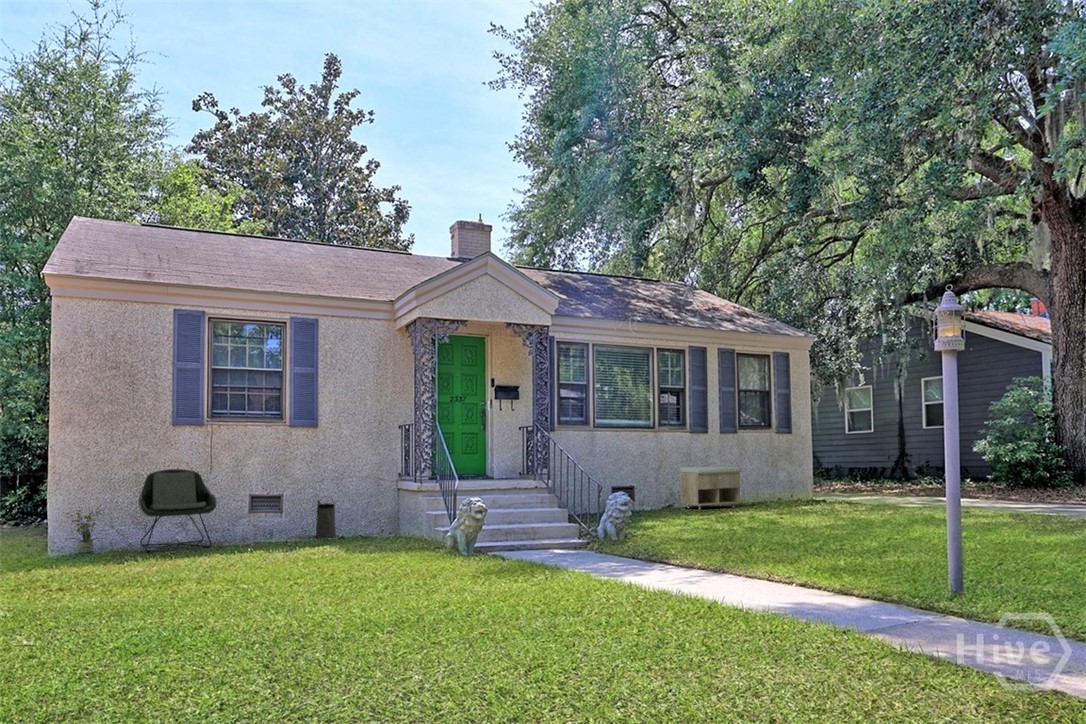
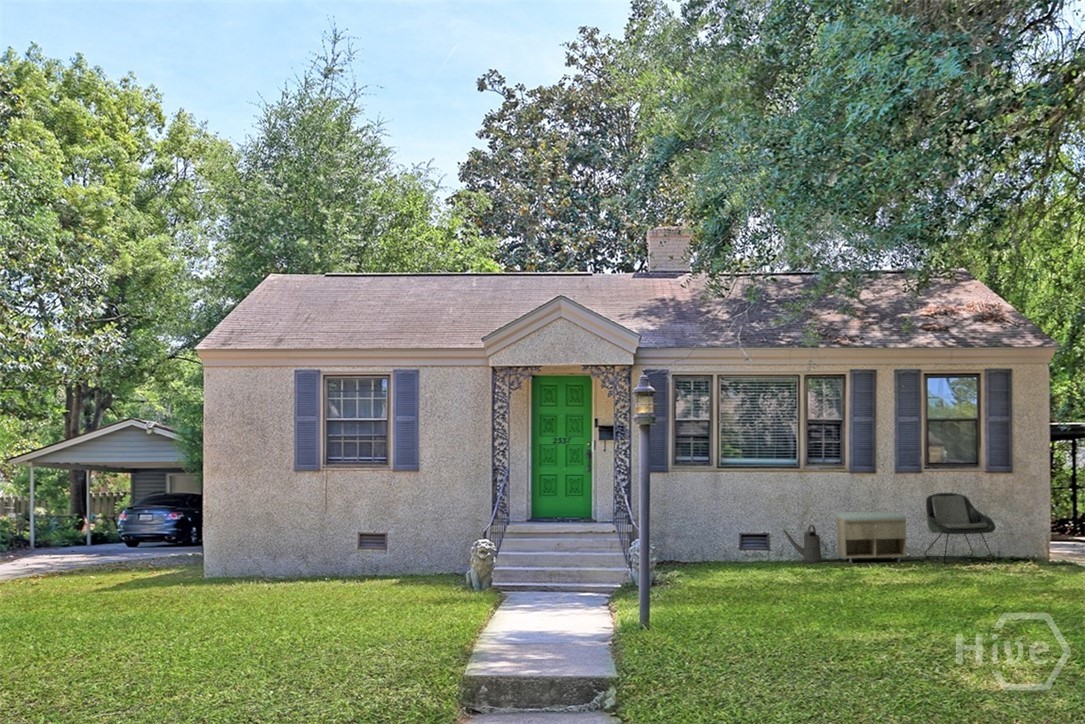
lounge chair: present [138,469,216,553] -> present [925,493,996,564]
watering can: present [315,500,336,538] -> present [784,525,827,563]
potted plant: present [67,510,98,553] -> none [211,542,242,578]

